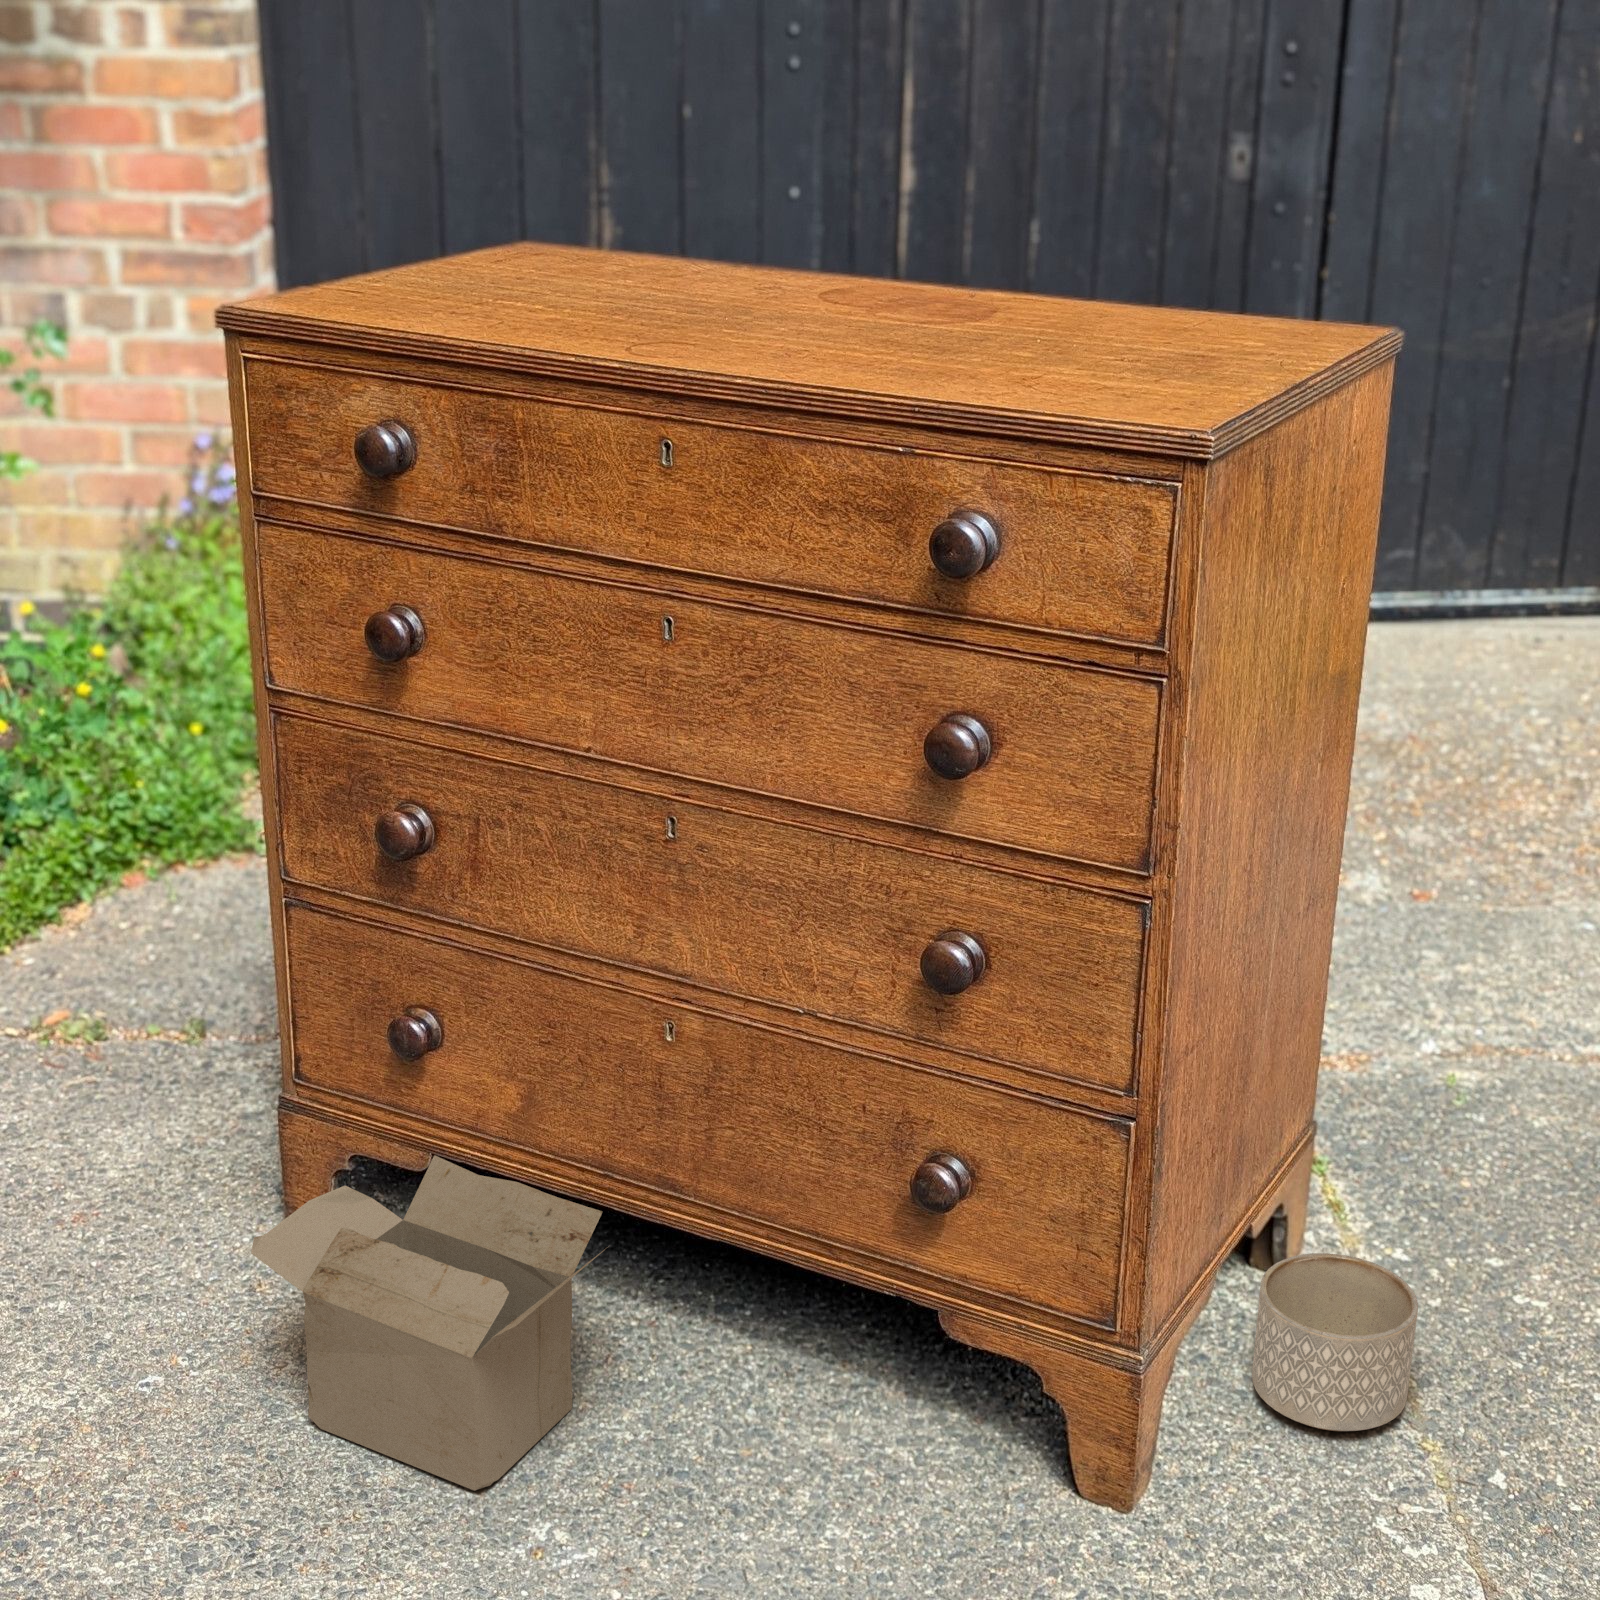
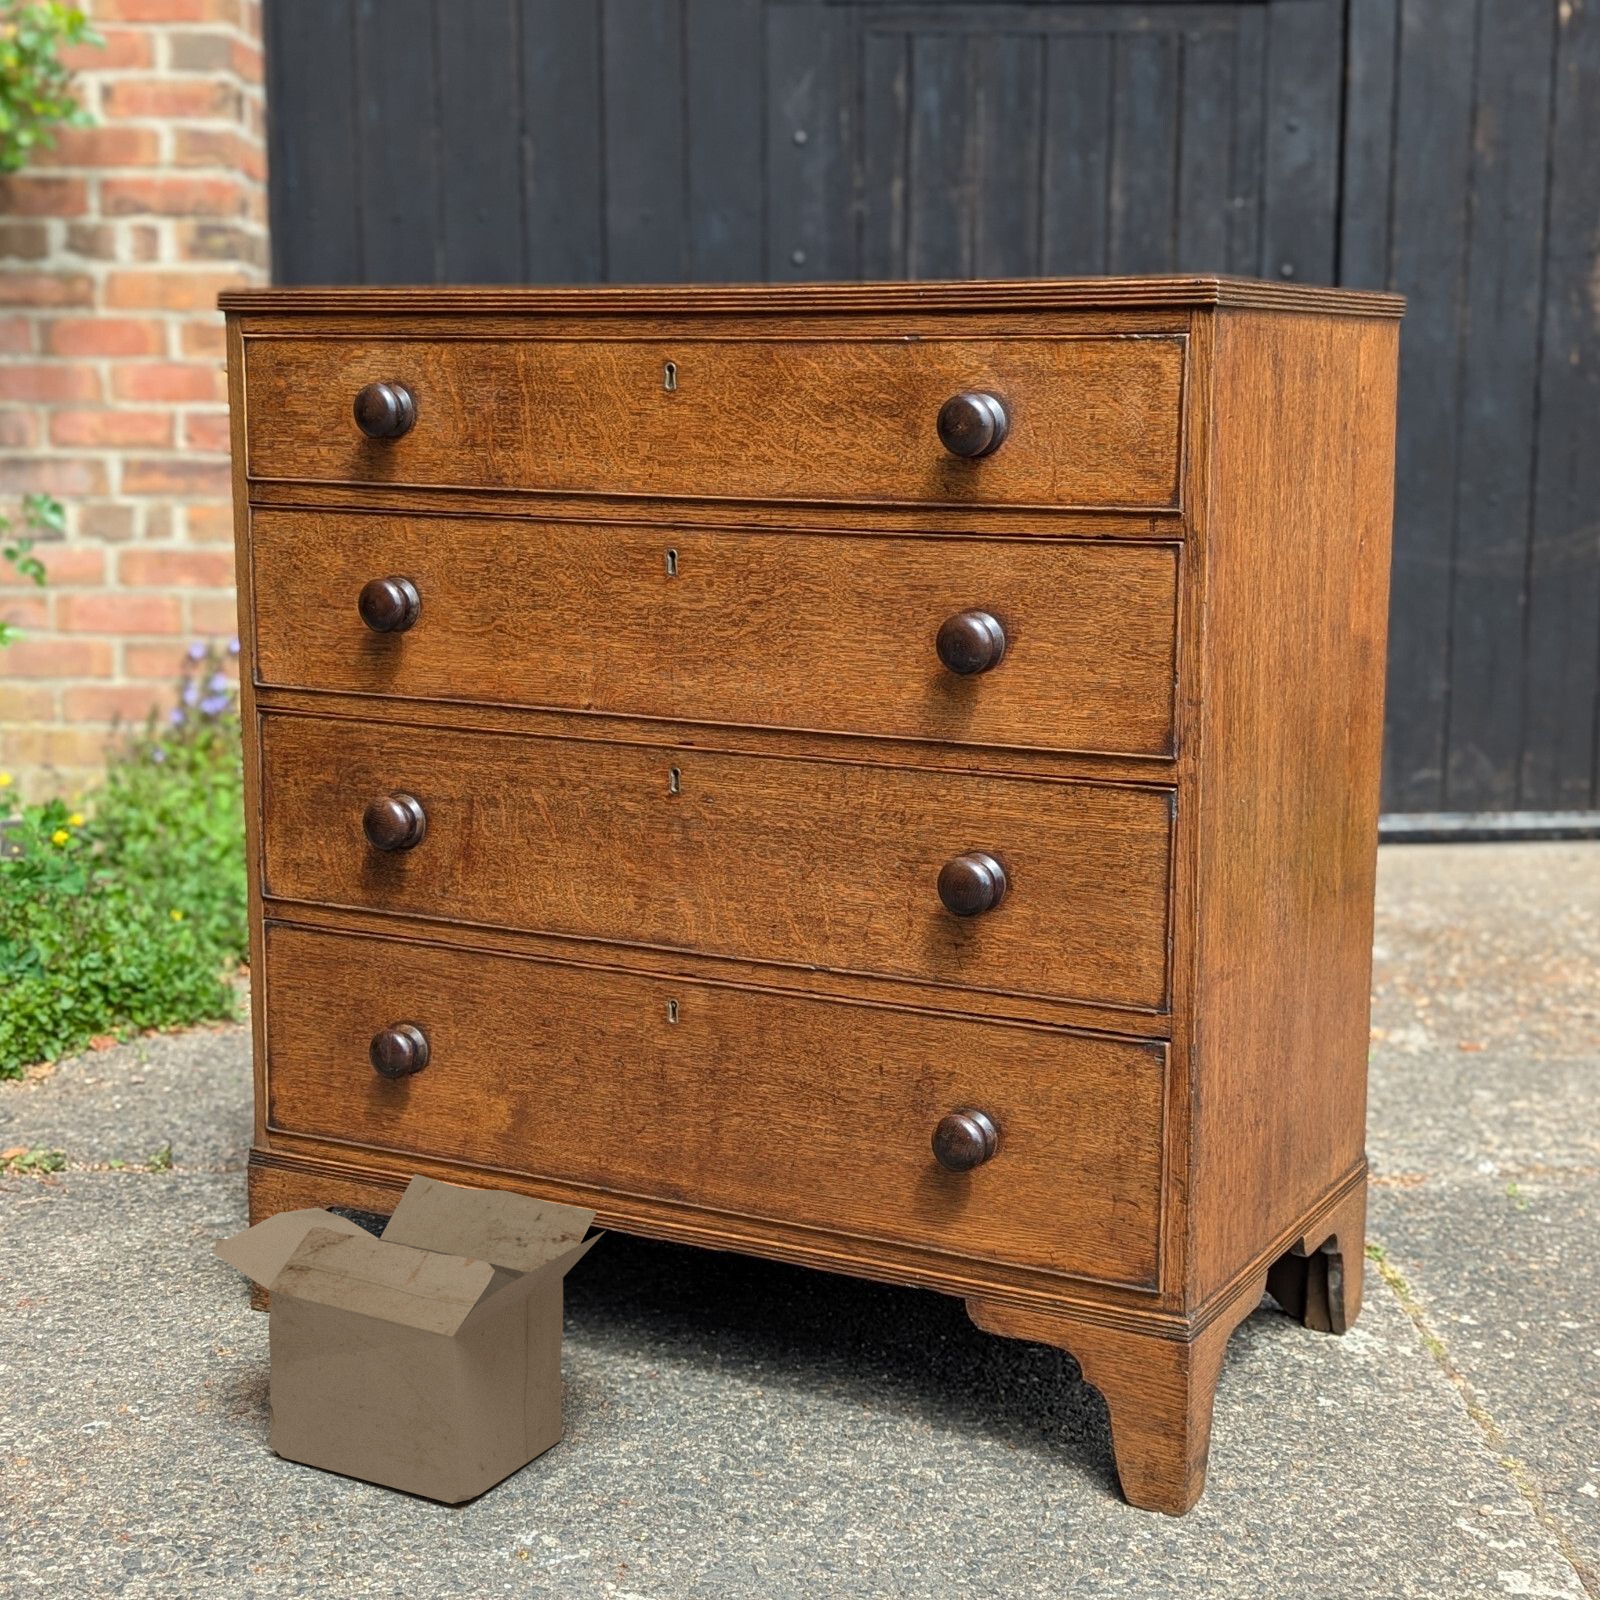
planter: present [1252,1253,1418,1431] -> none [1313,1270,1491,1450]

